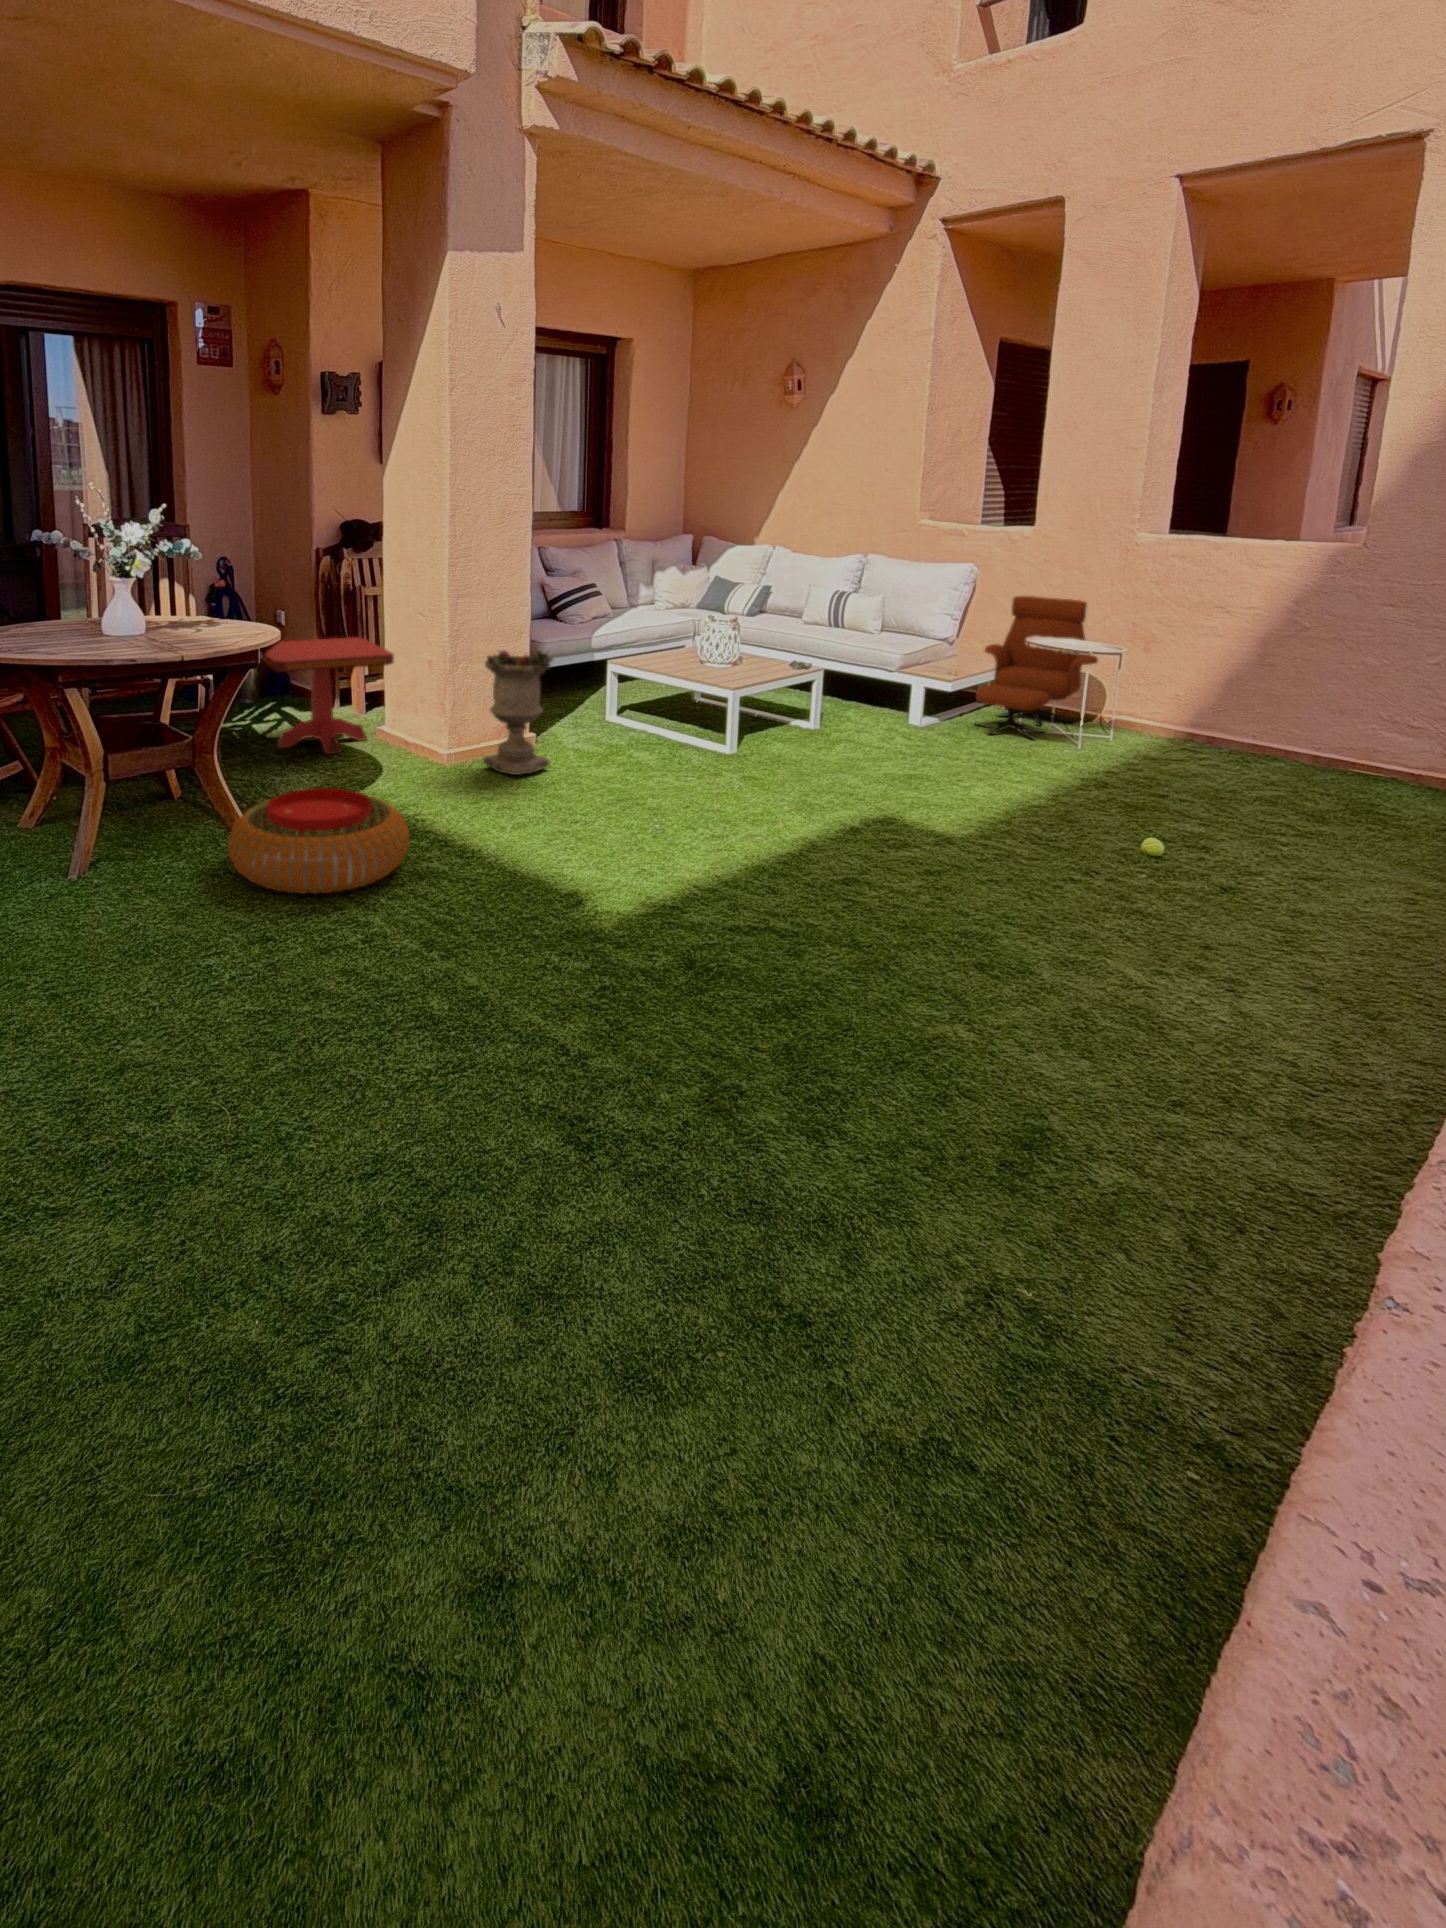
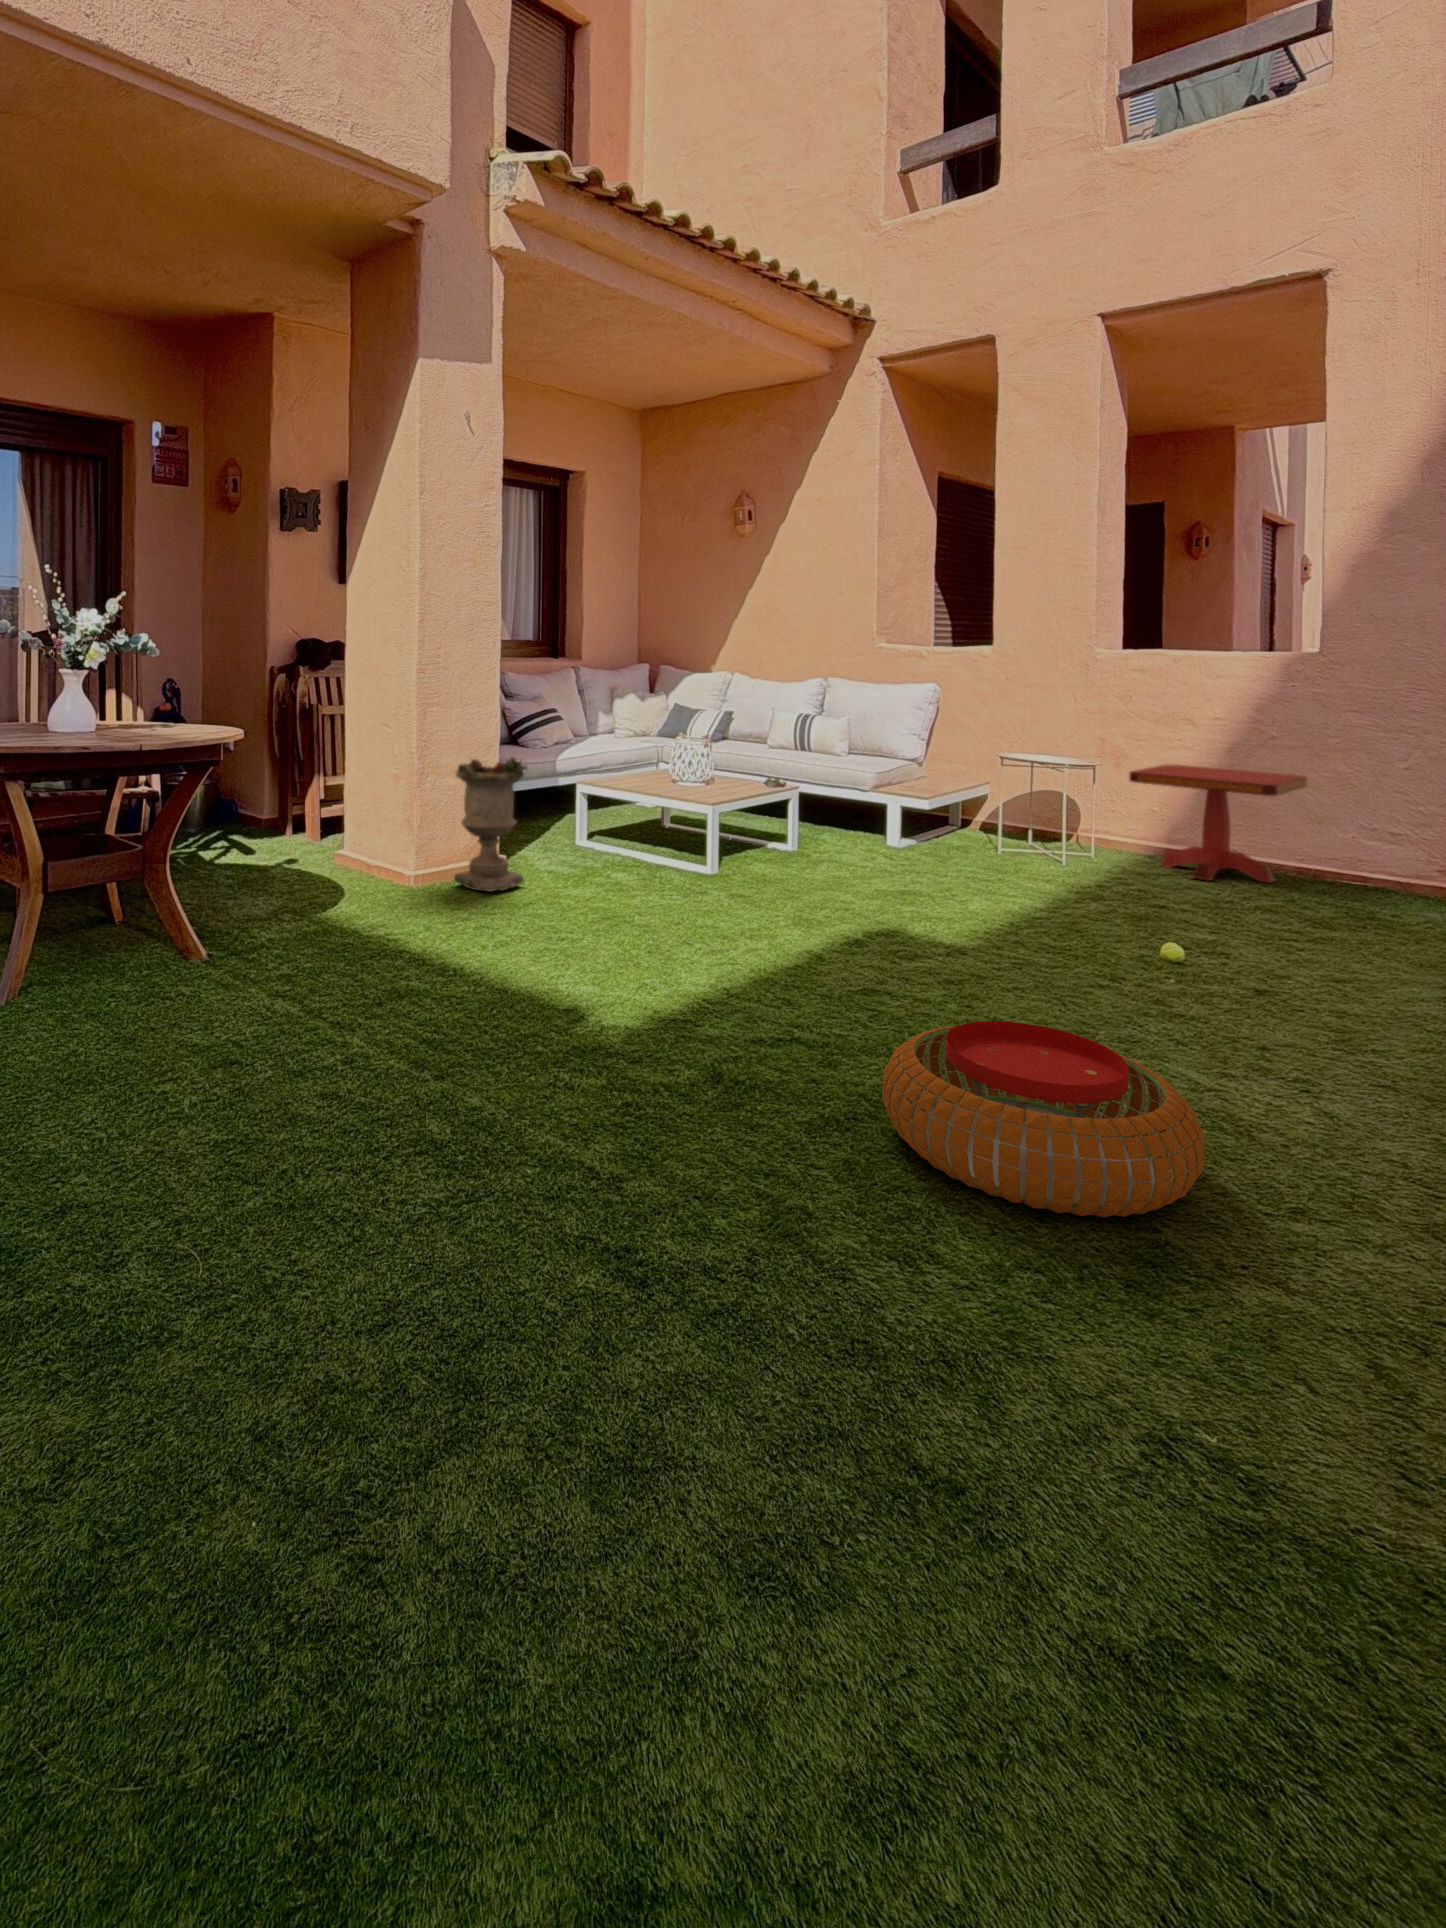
lounge chair: present [975,596,1098,739] -> none [945,713,1061,853]
side table: present [261,637,394,754] -> present [1129,765,1307,883]
pouf: present [228,788,409,894] -> present [882,1021,1205,1217]

